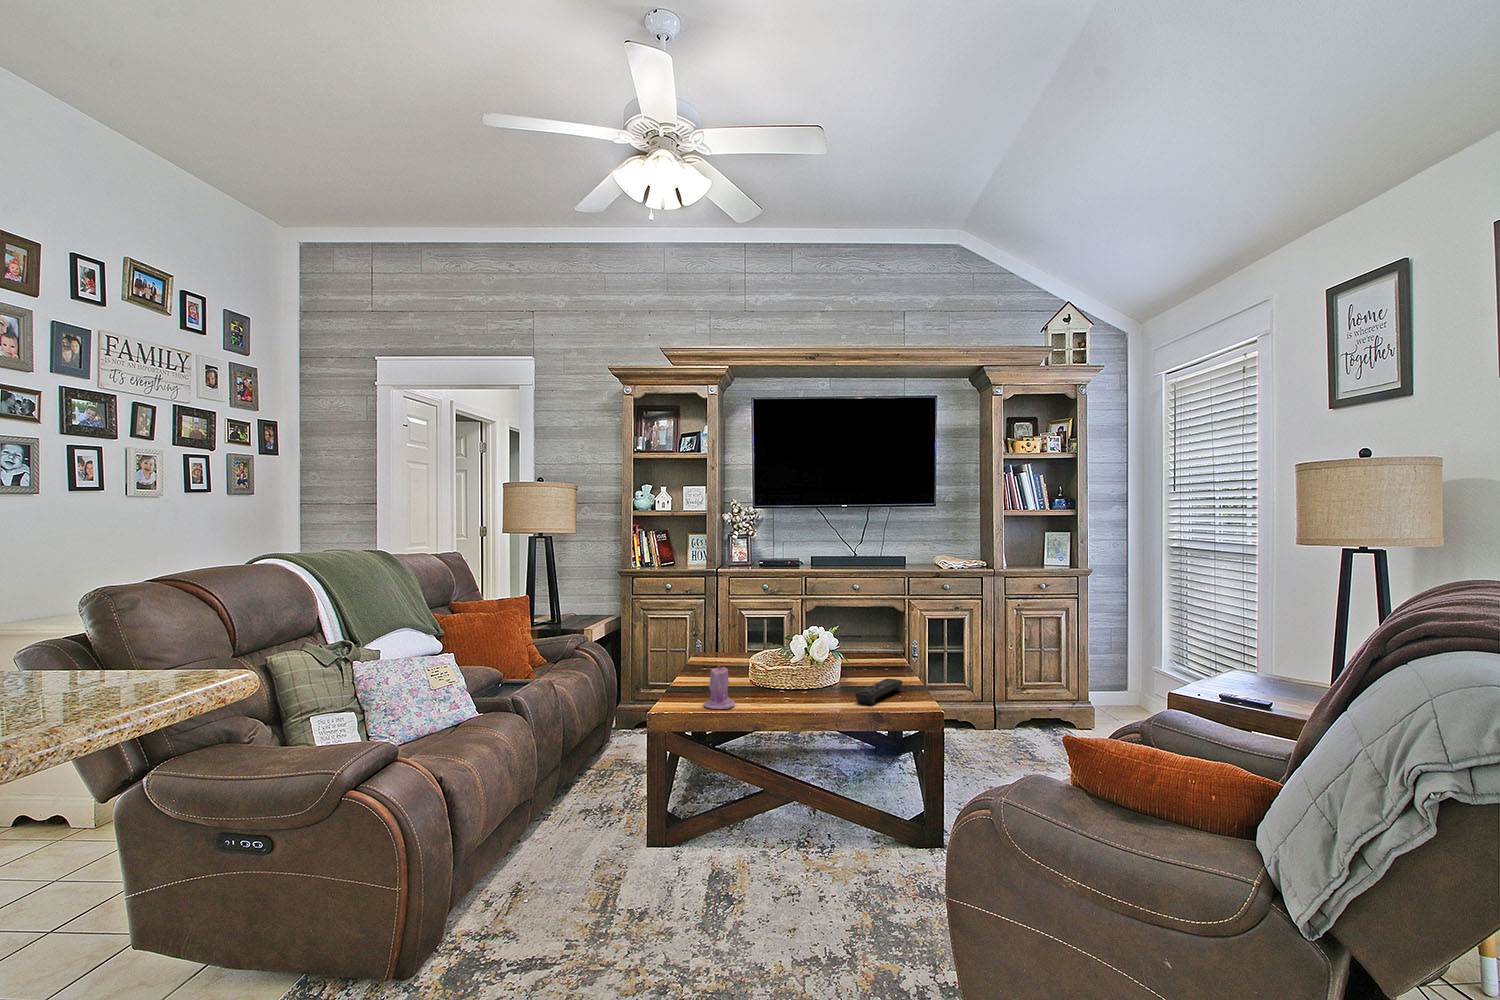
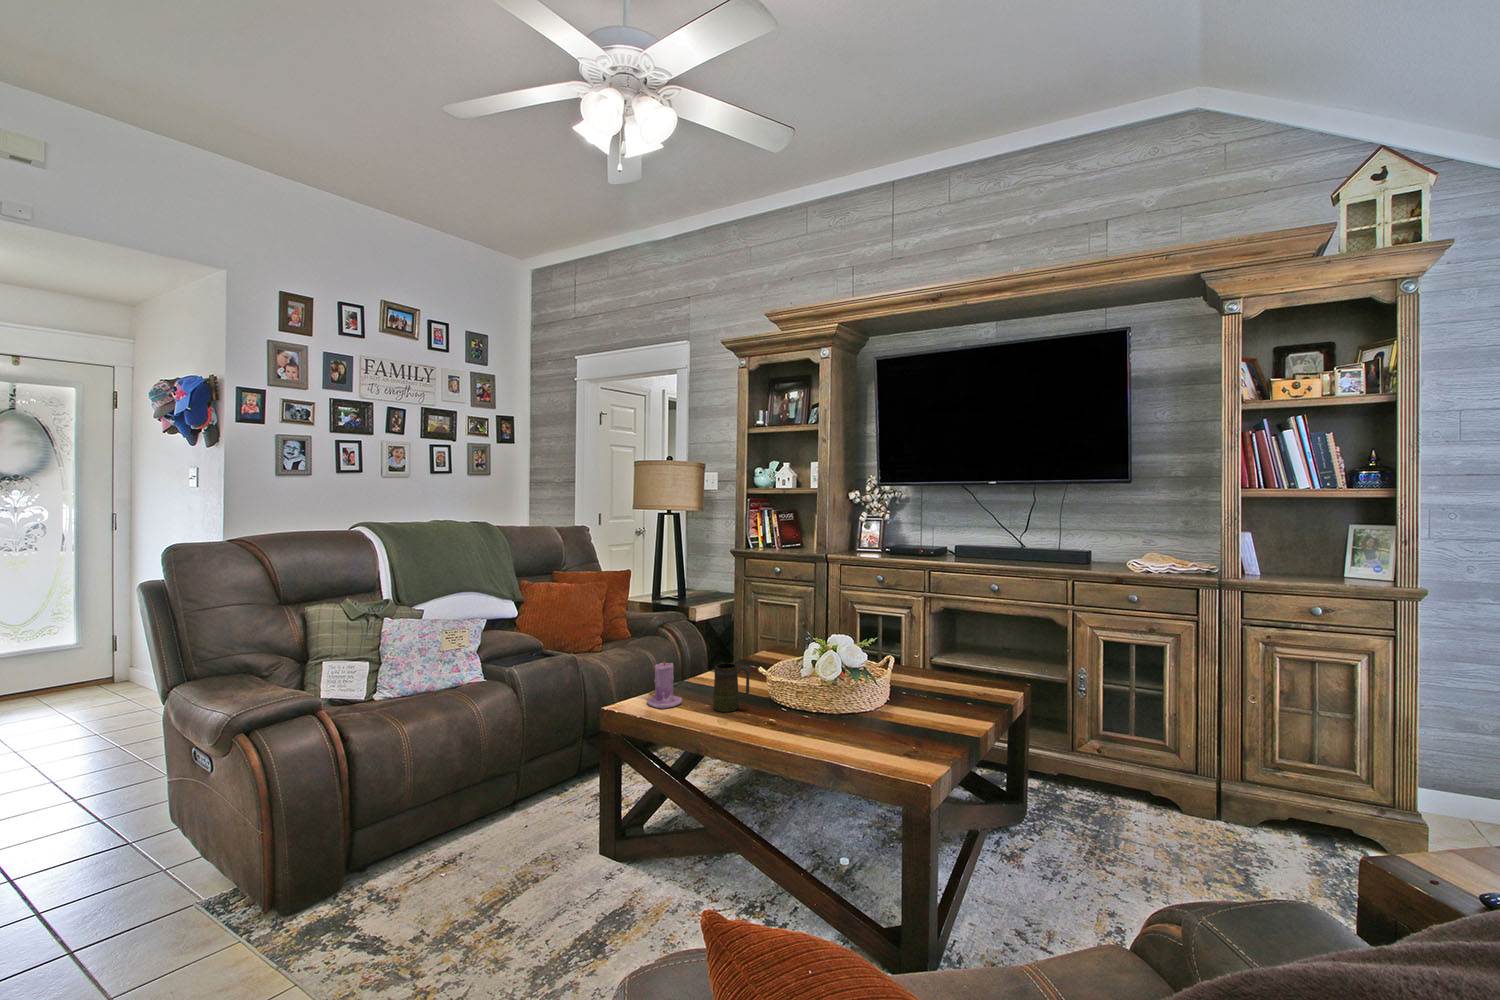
mug: none [765,661,797,704] -> present [713,663,750,712]
remote control: present [855,679,902,705] -> none [799,702,886,732]

